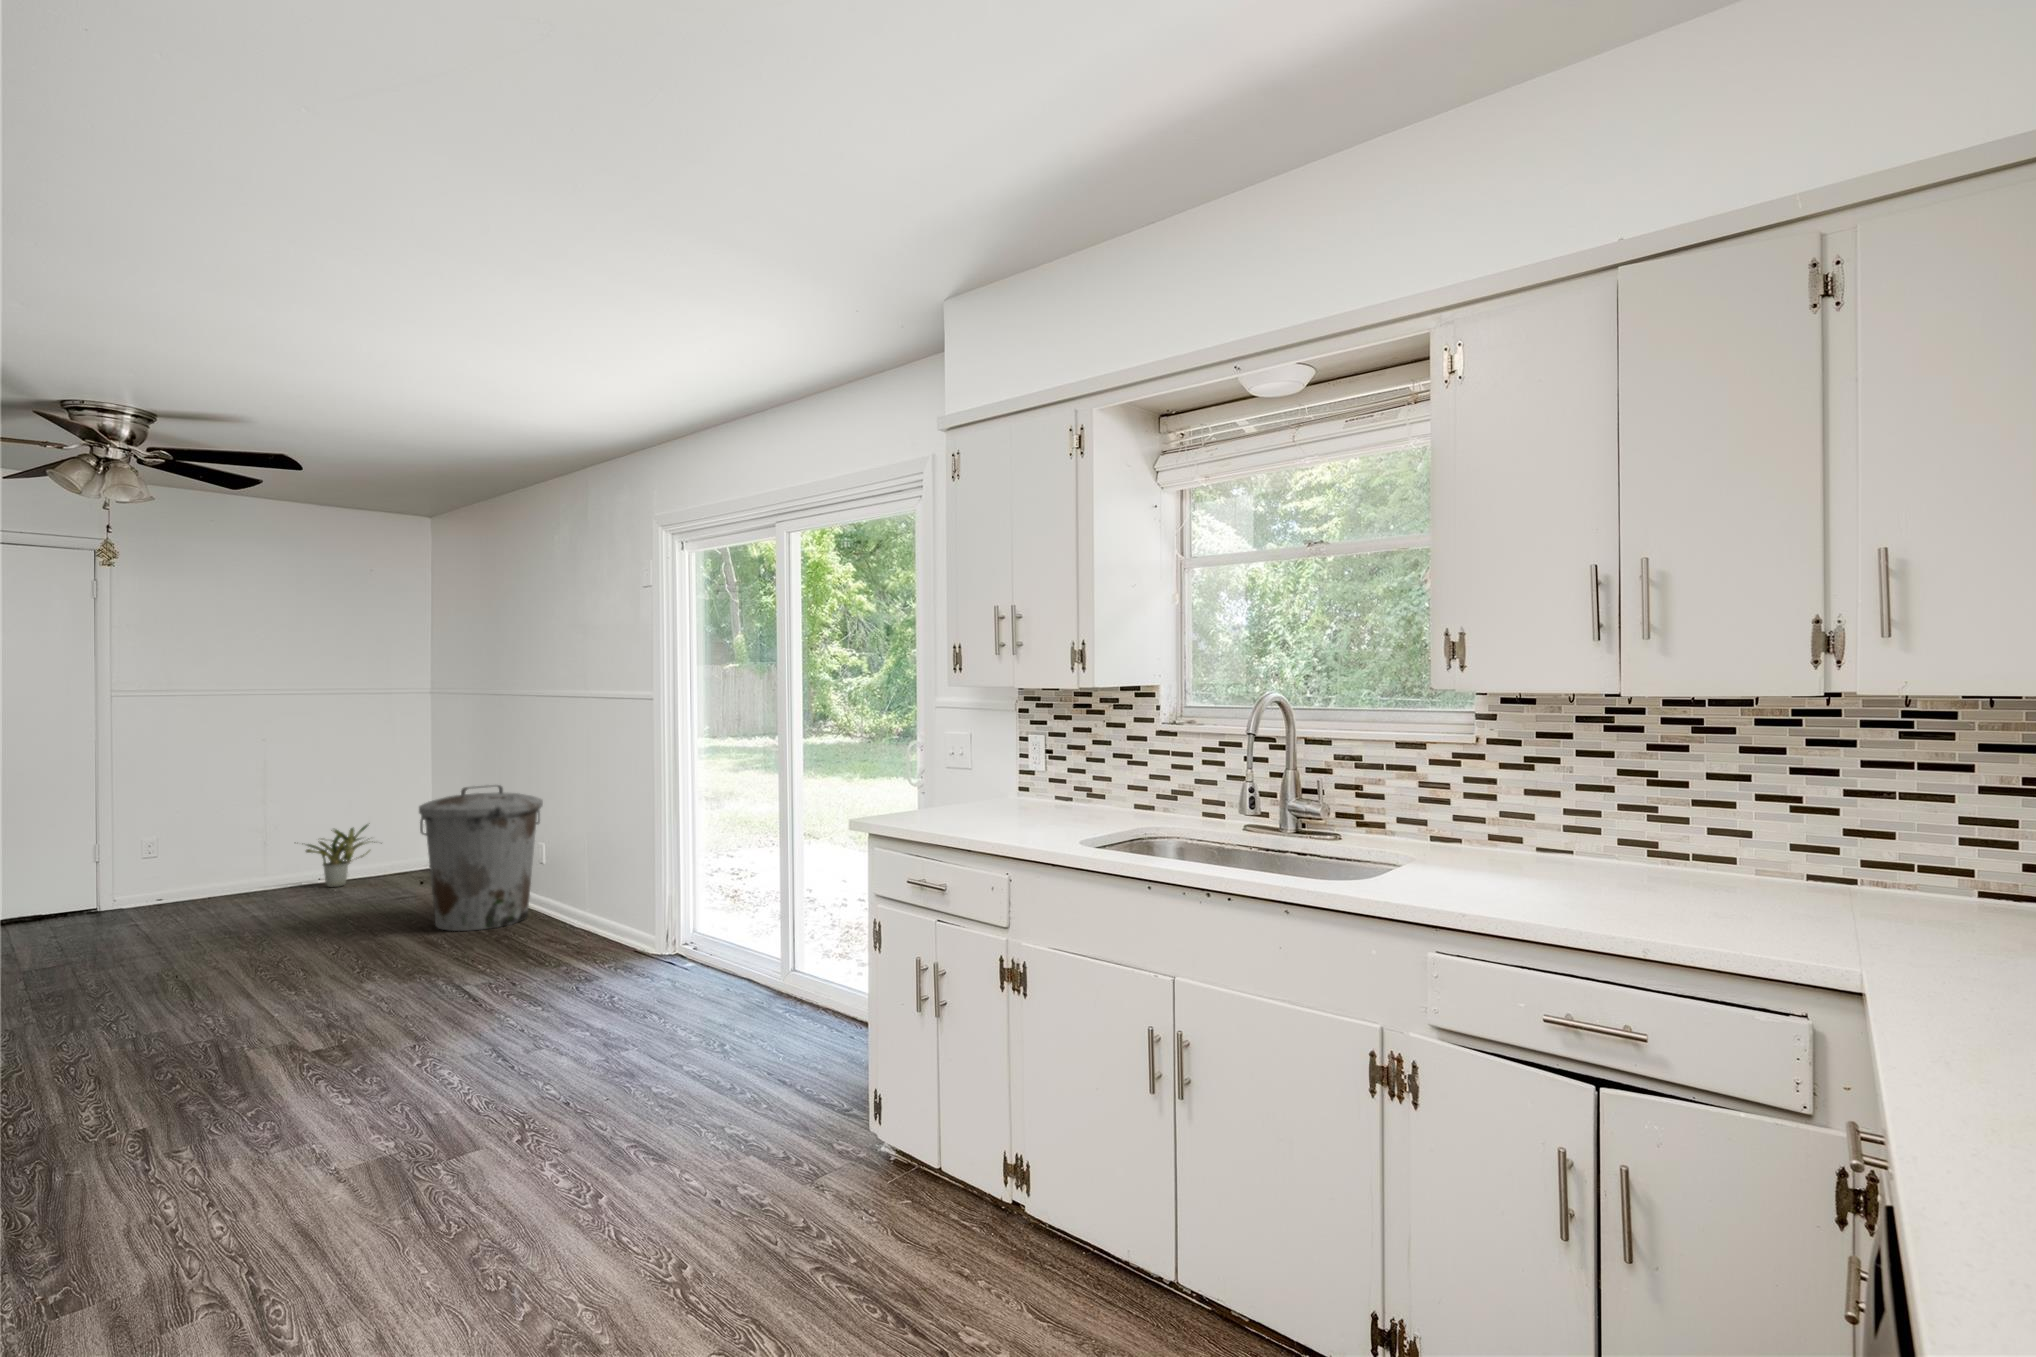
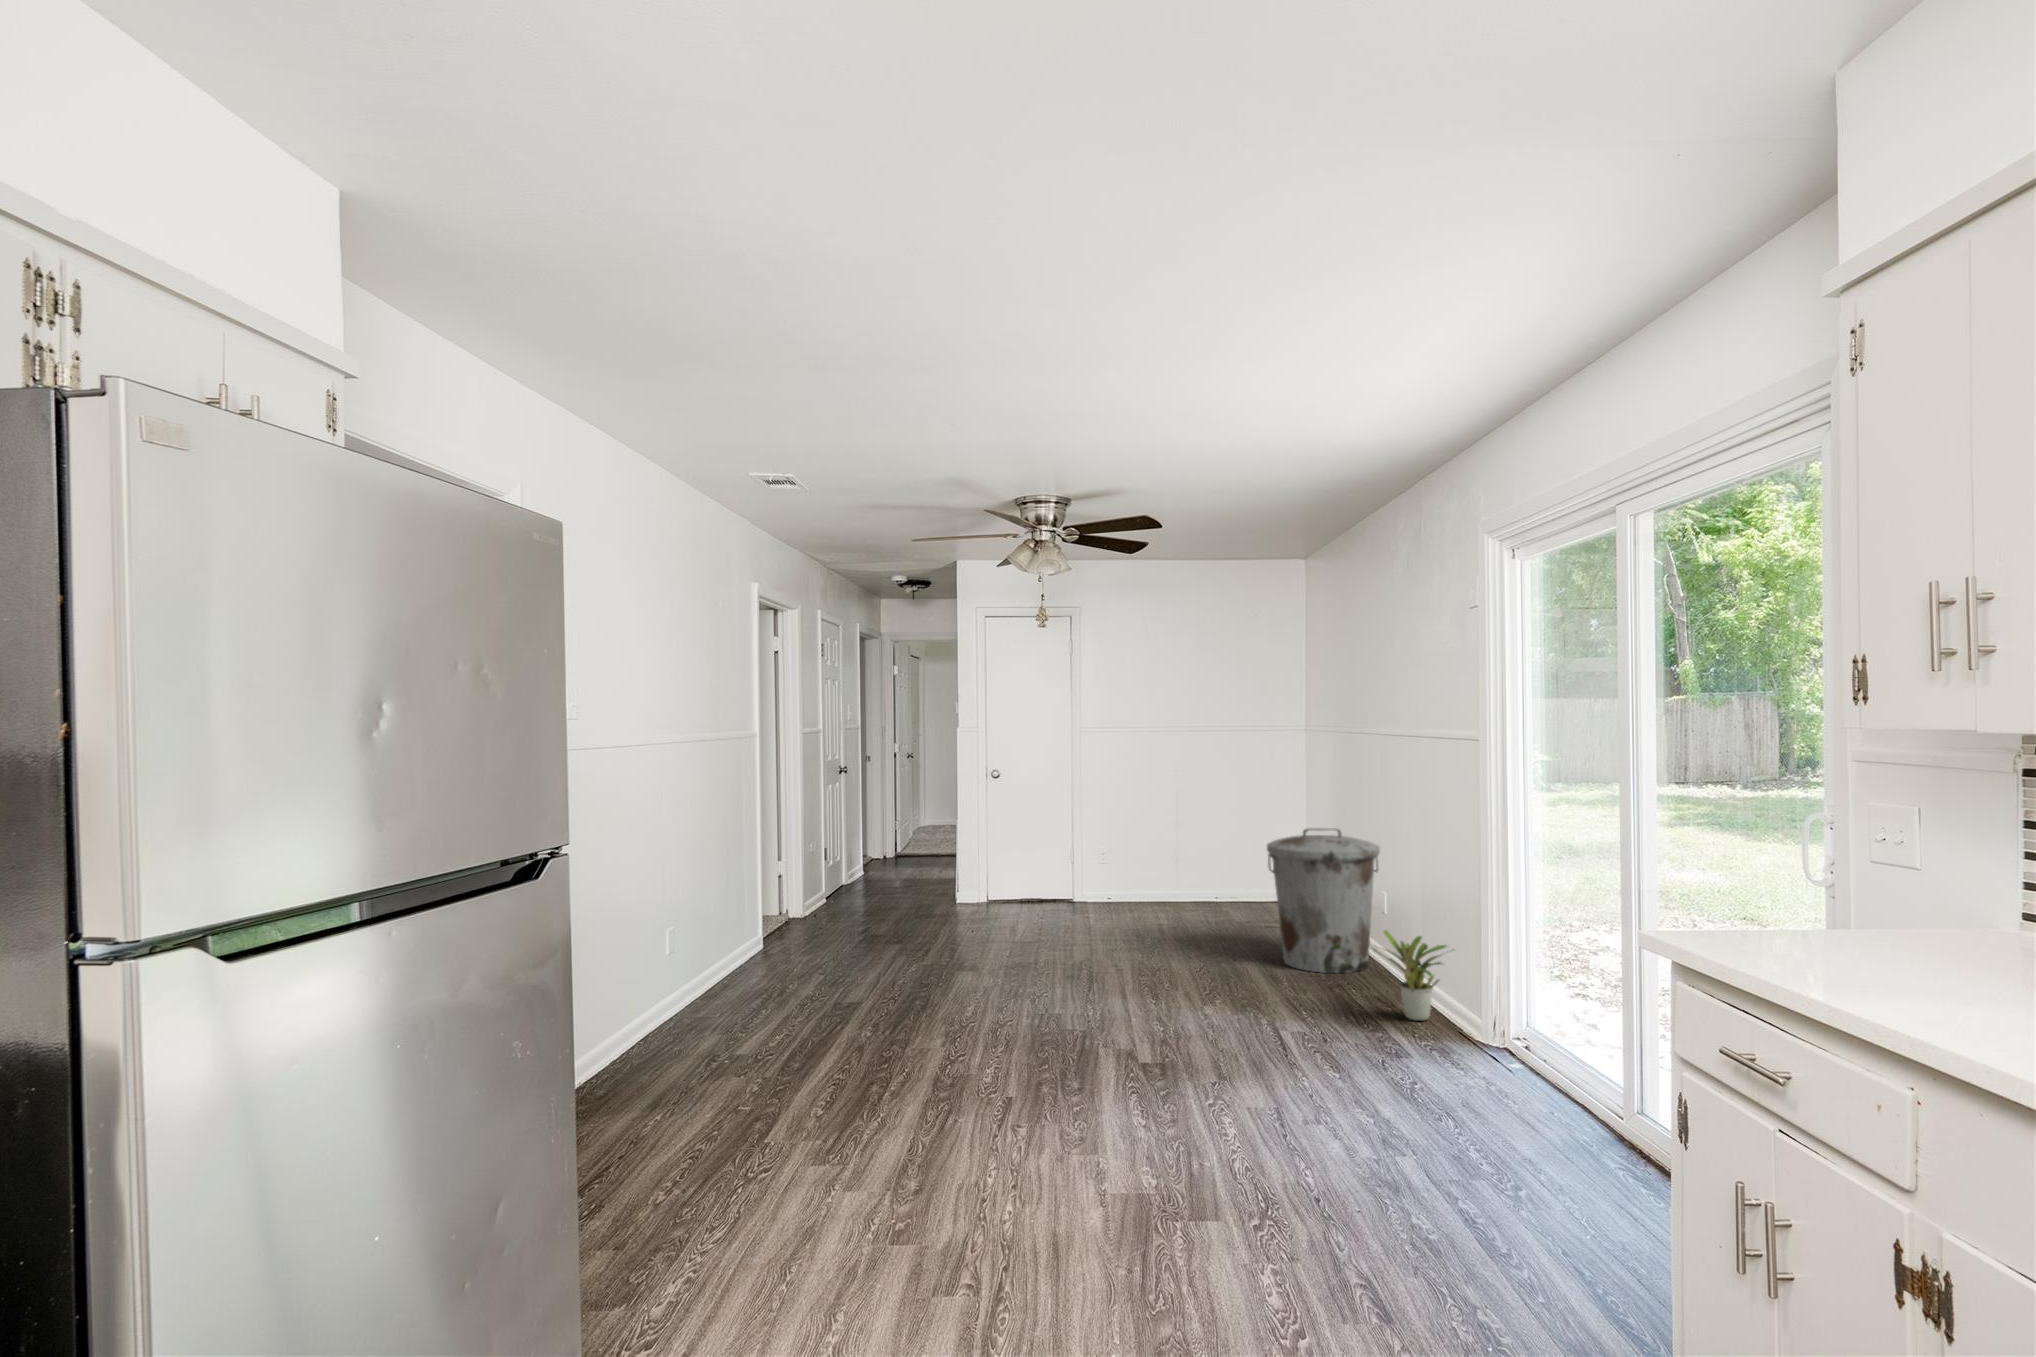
potted plant: present [306,825,375,887] -> present [1374,930,1446,1021]

